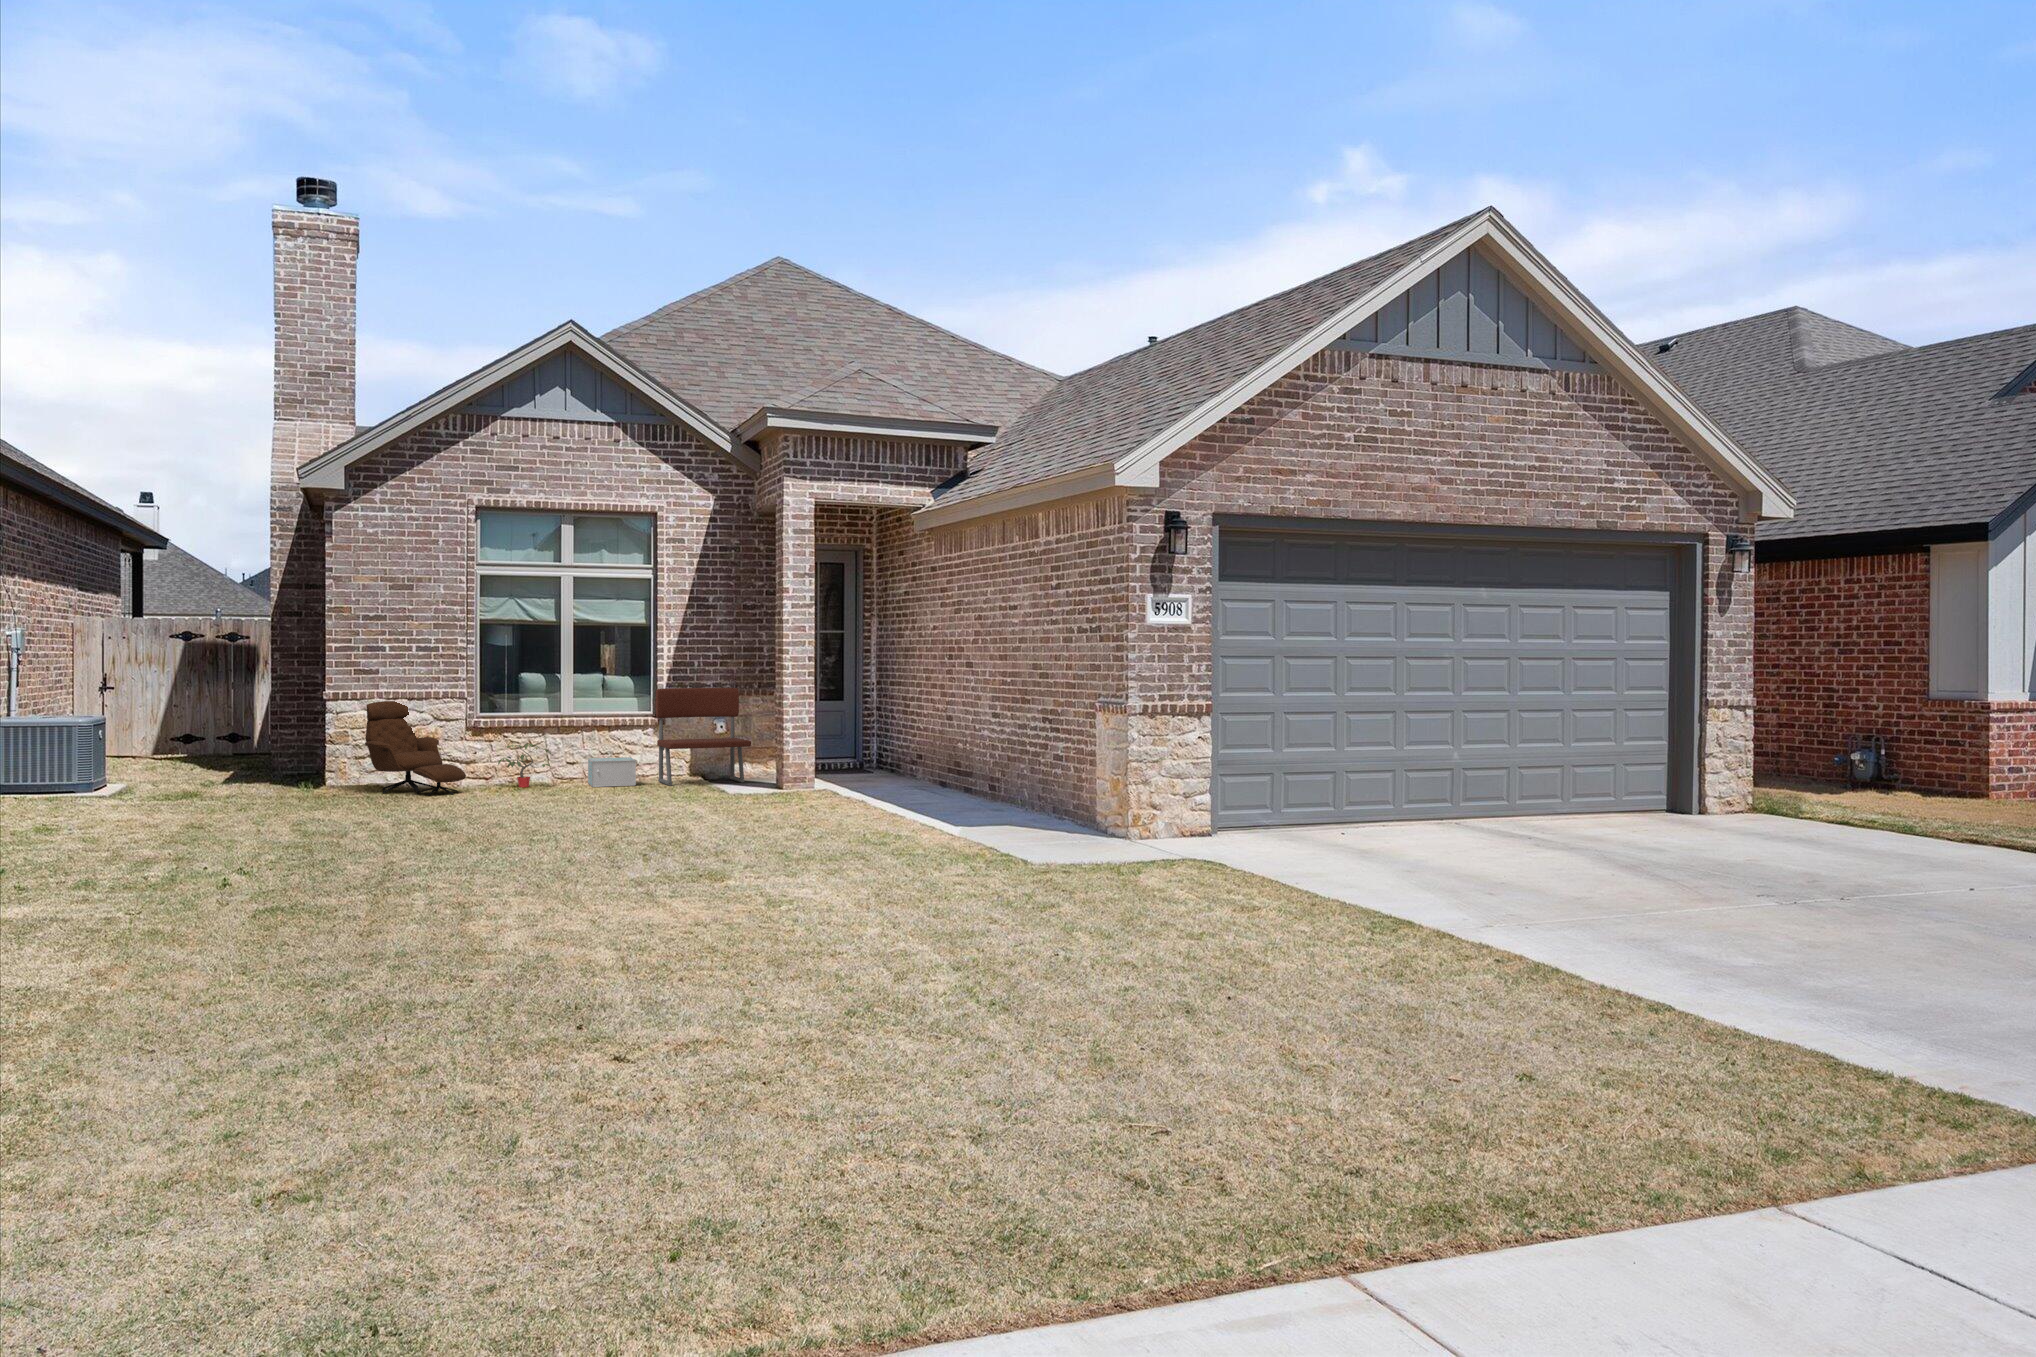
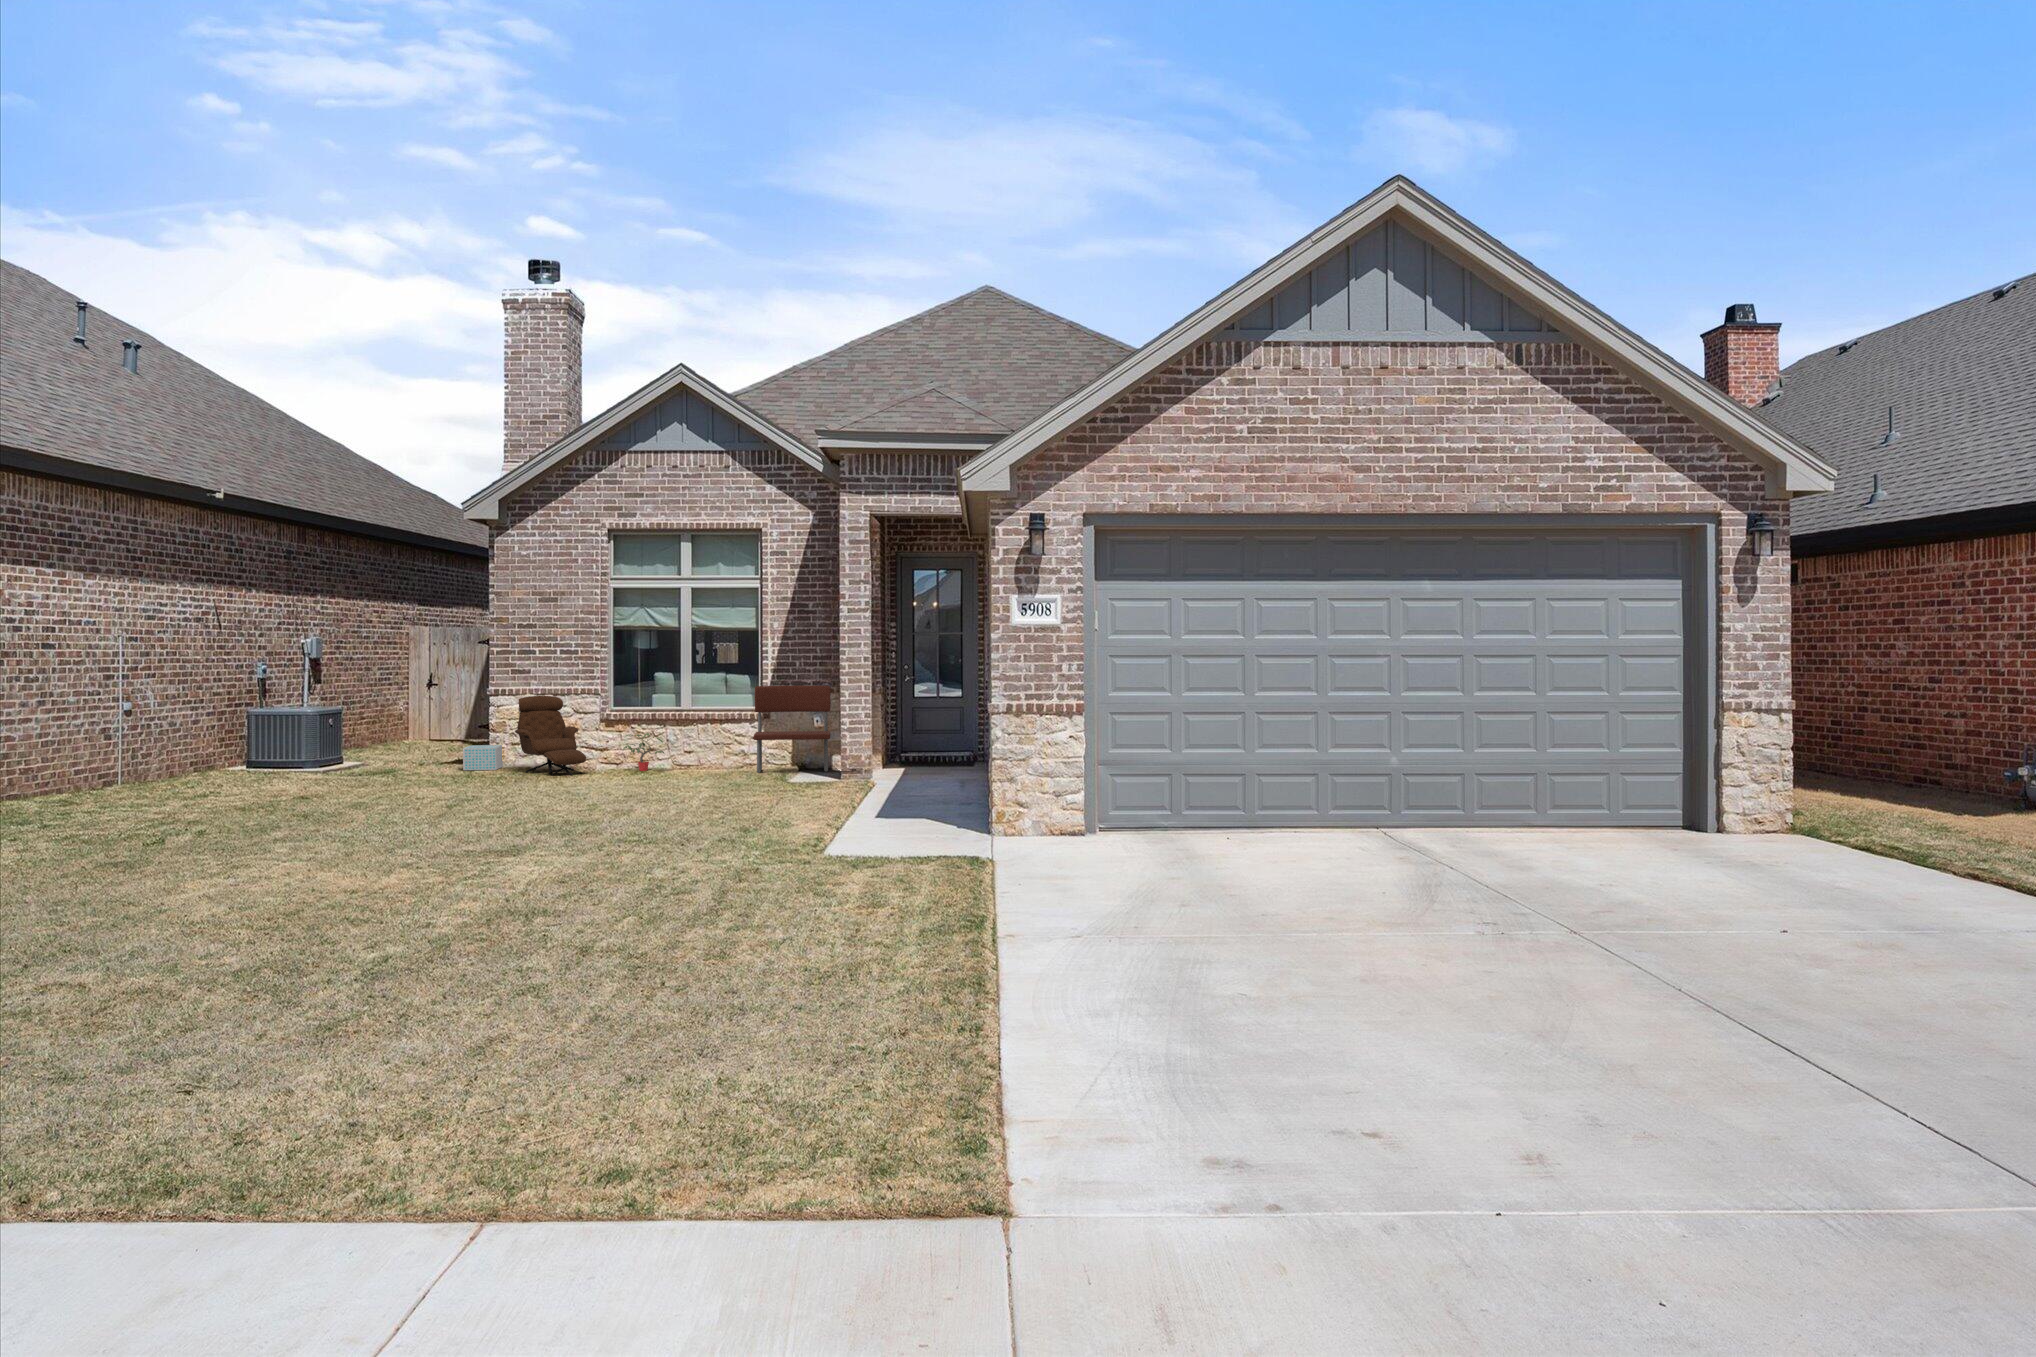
storage box: present [588,757,636,787] -> present [463,745,503,770]

